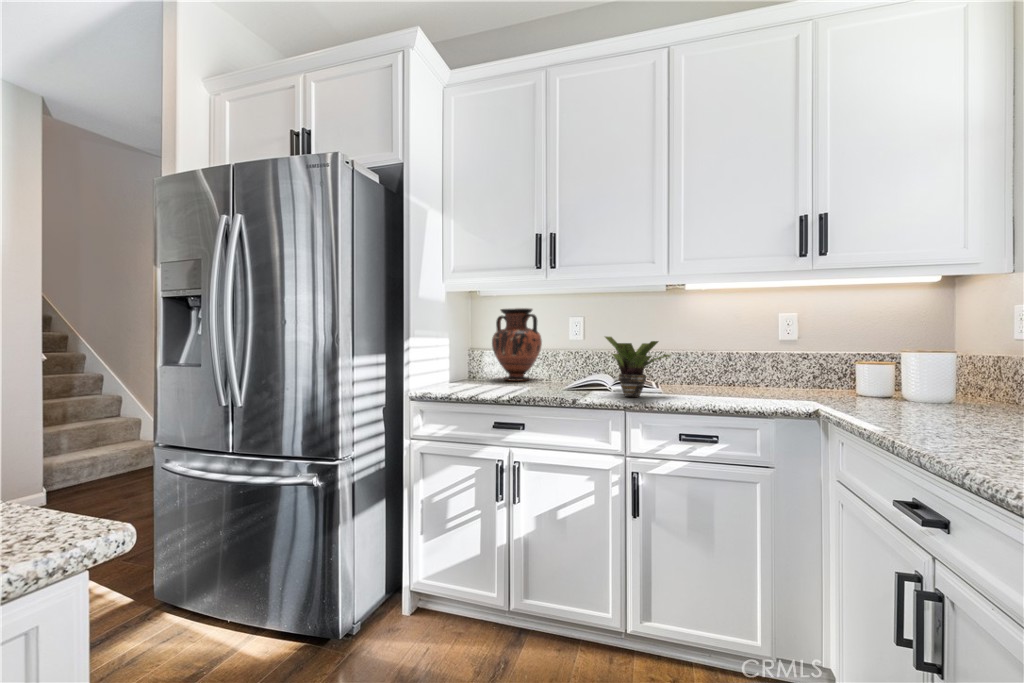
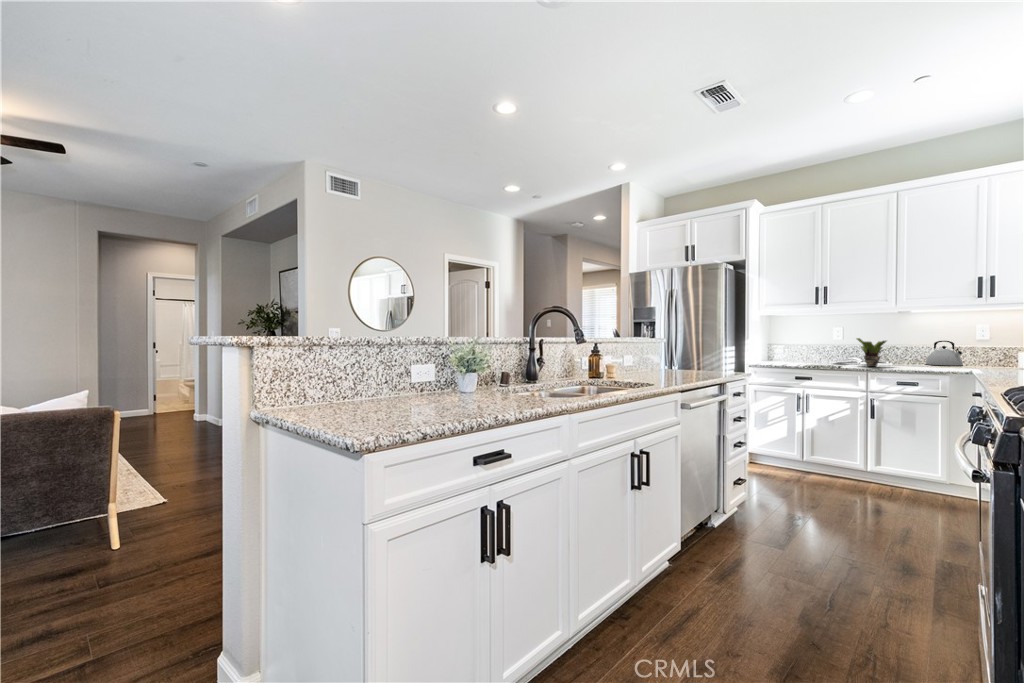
vase: present [492,308,542,381] -> none [784,323,814,360]
kettle: none [712,342,769,390] -> present [926,341,963,365]

